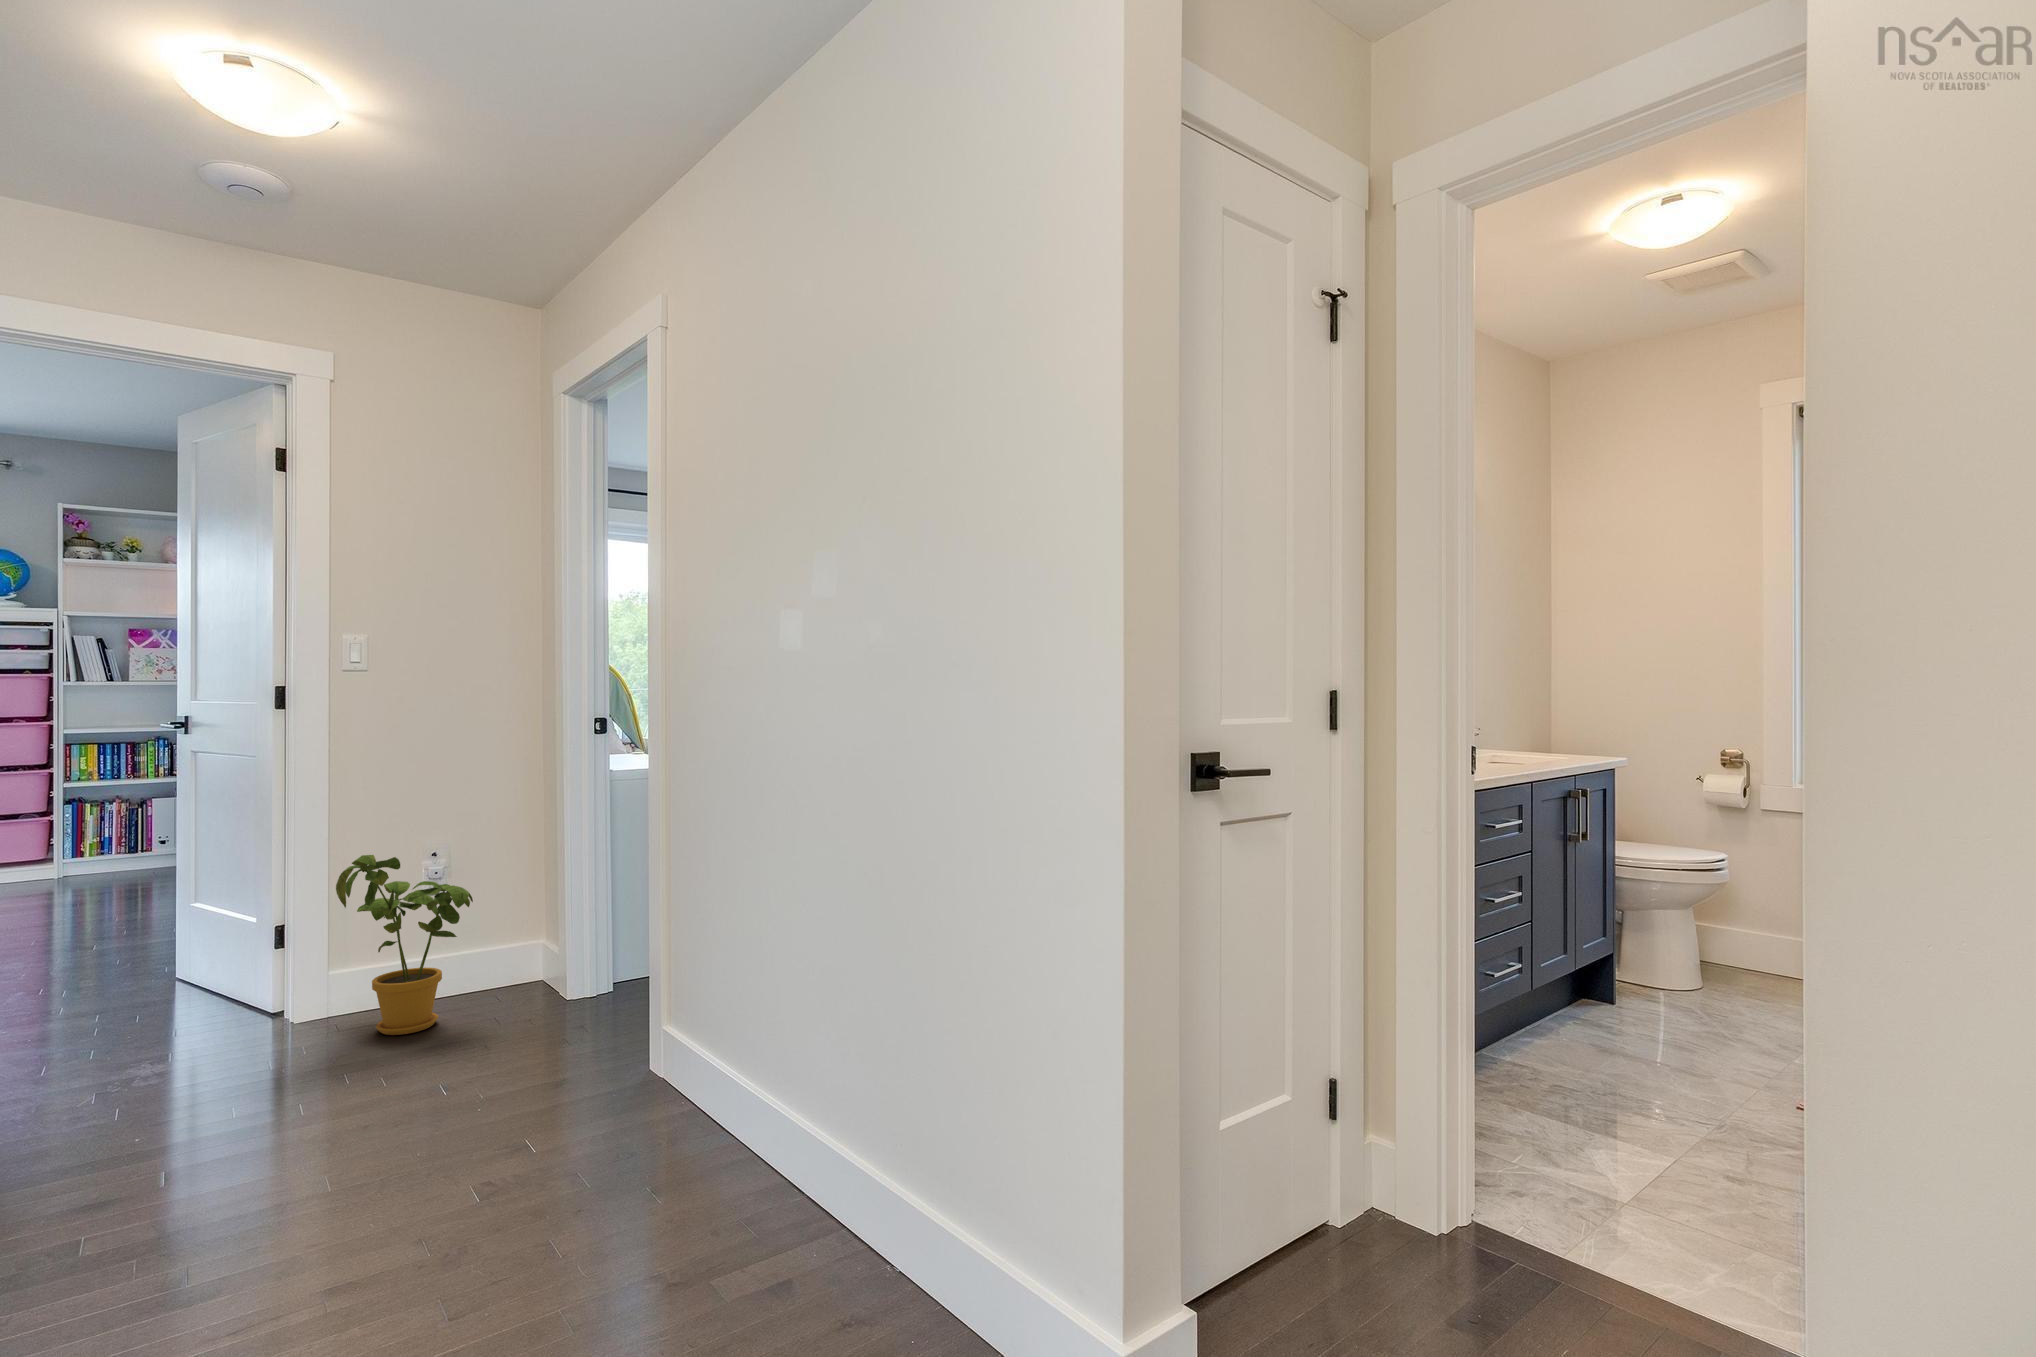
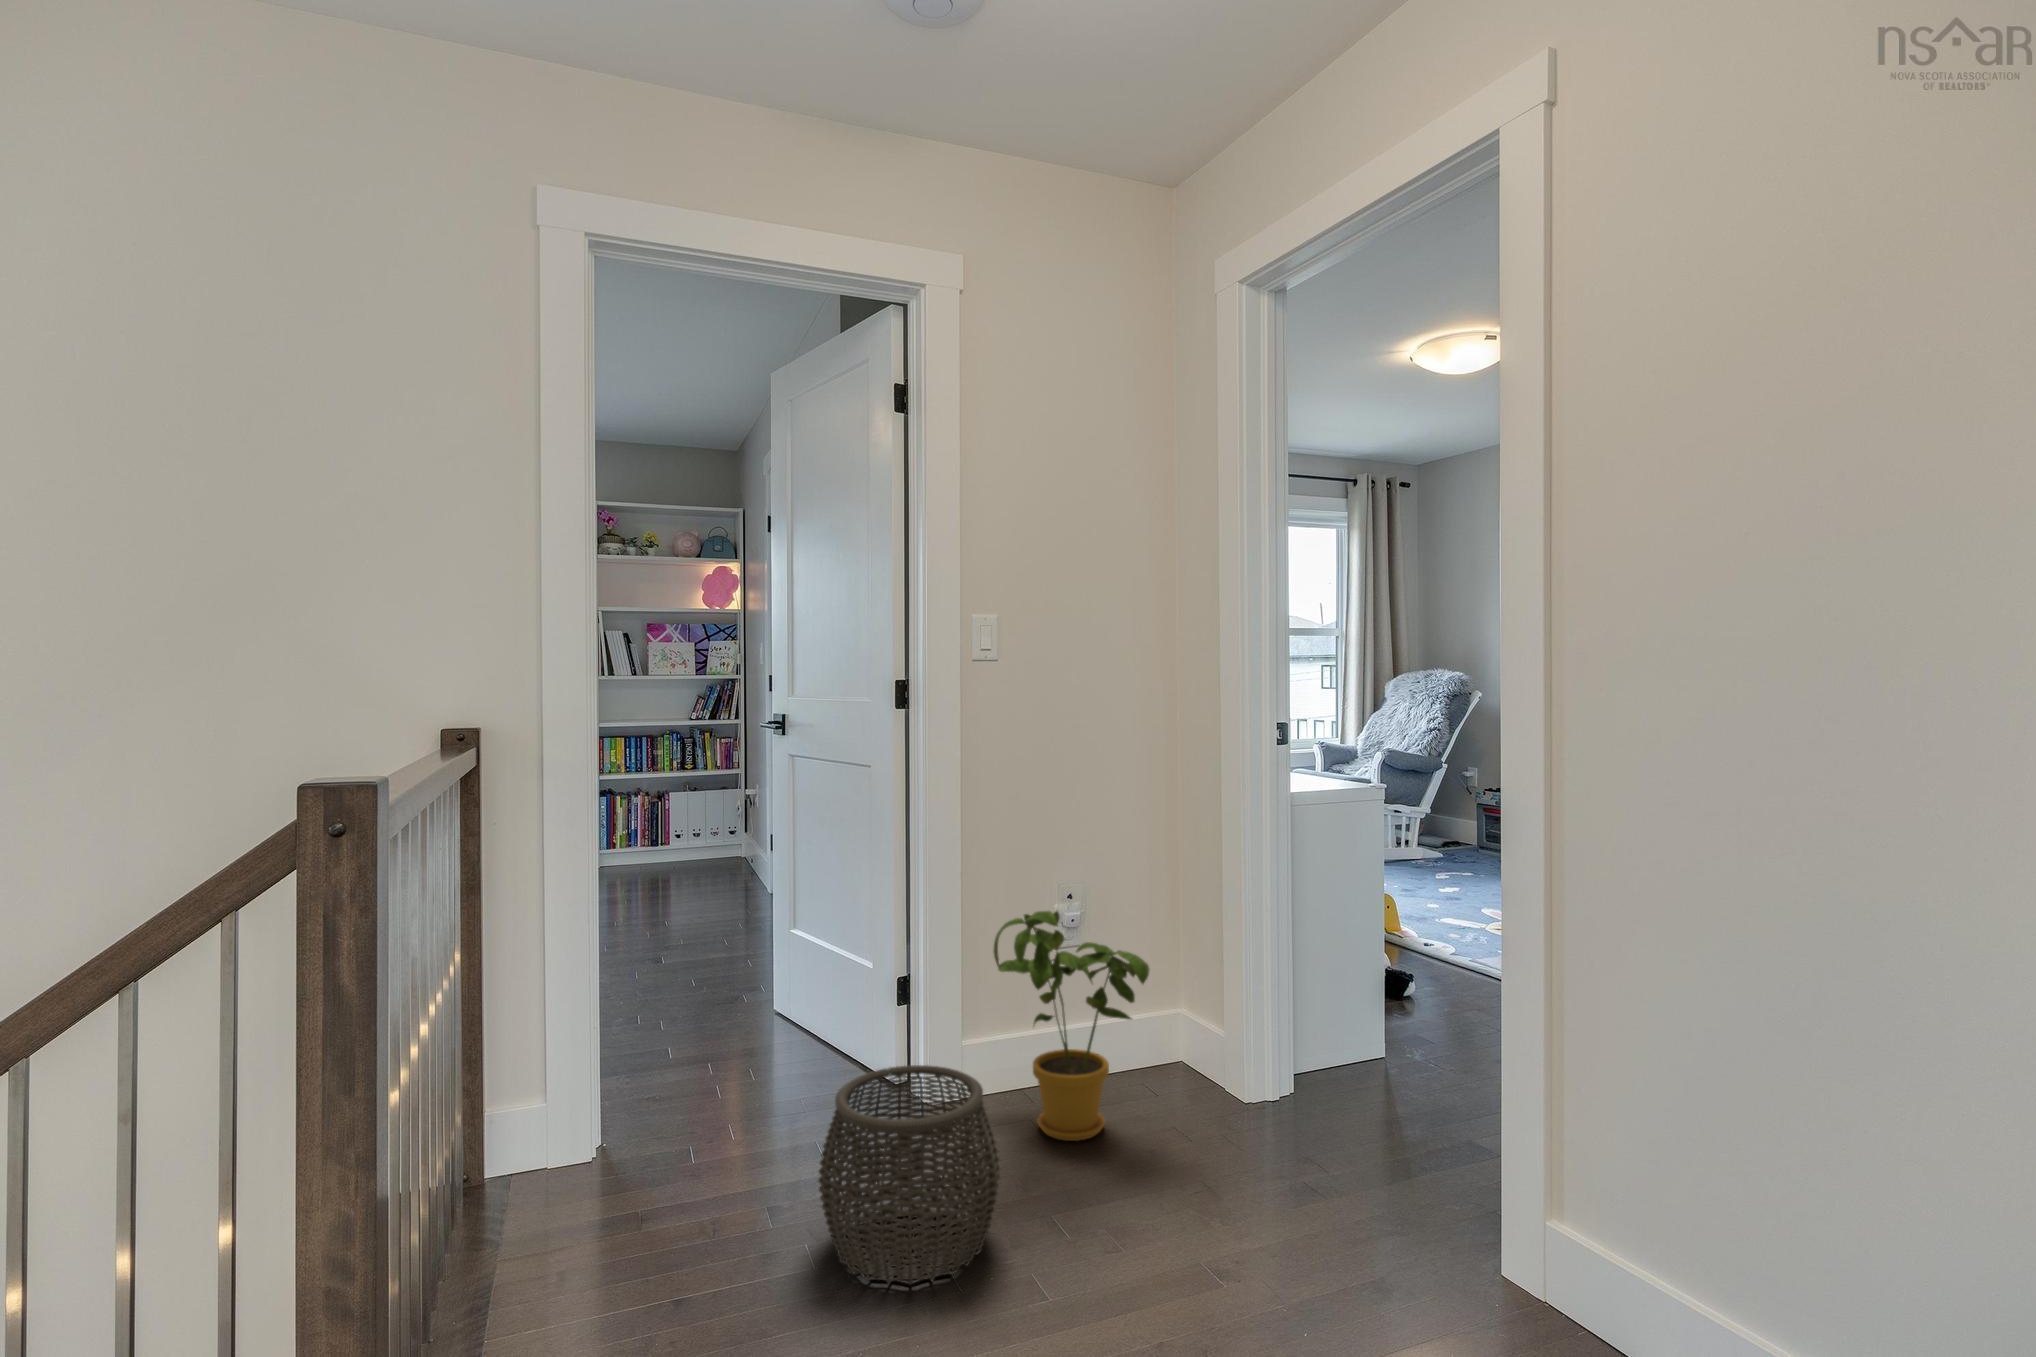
woven basket: none [103,974,285,1132] -> present [818,1065,1001,1285]

